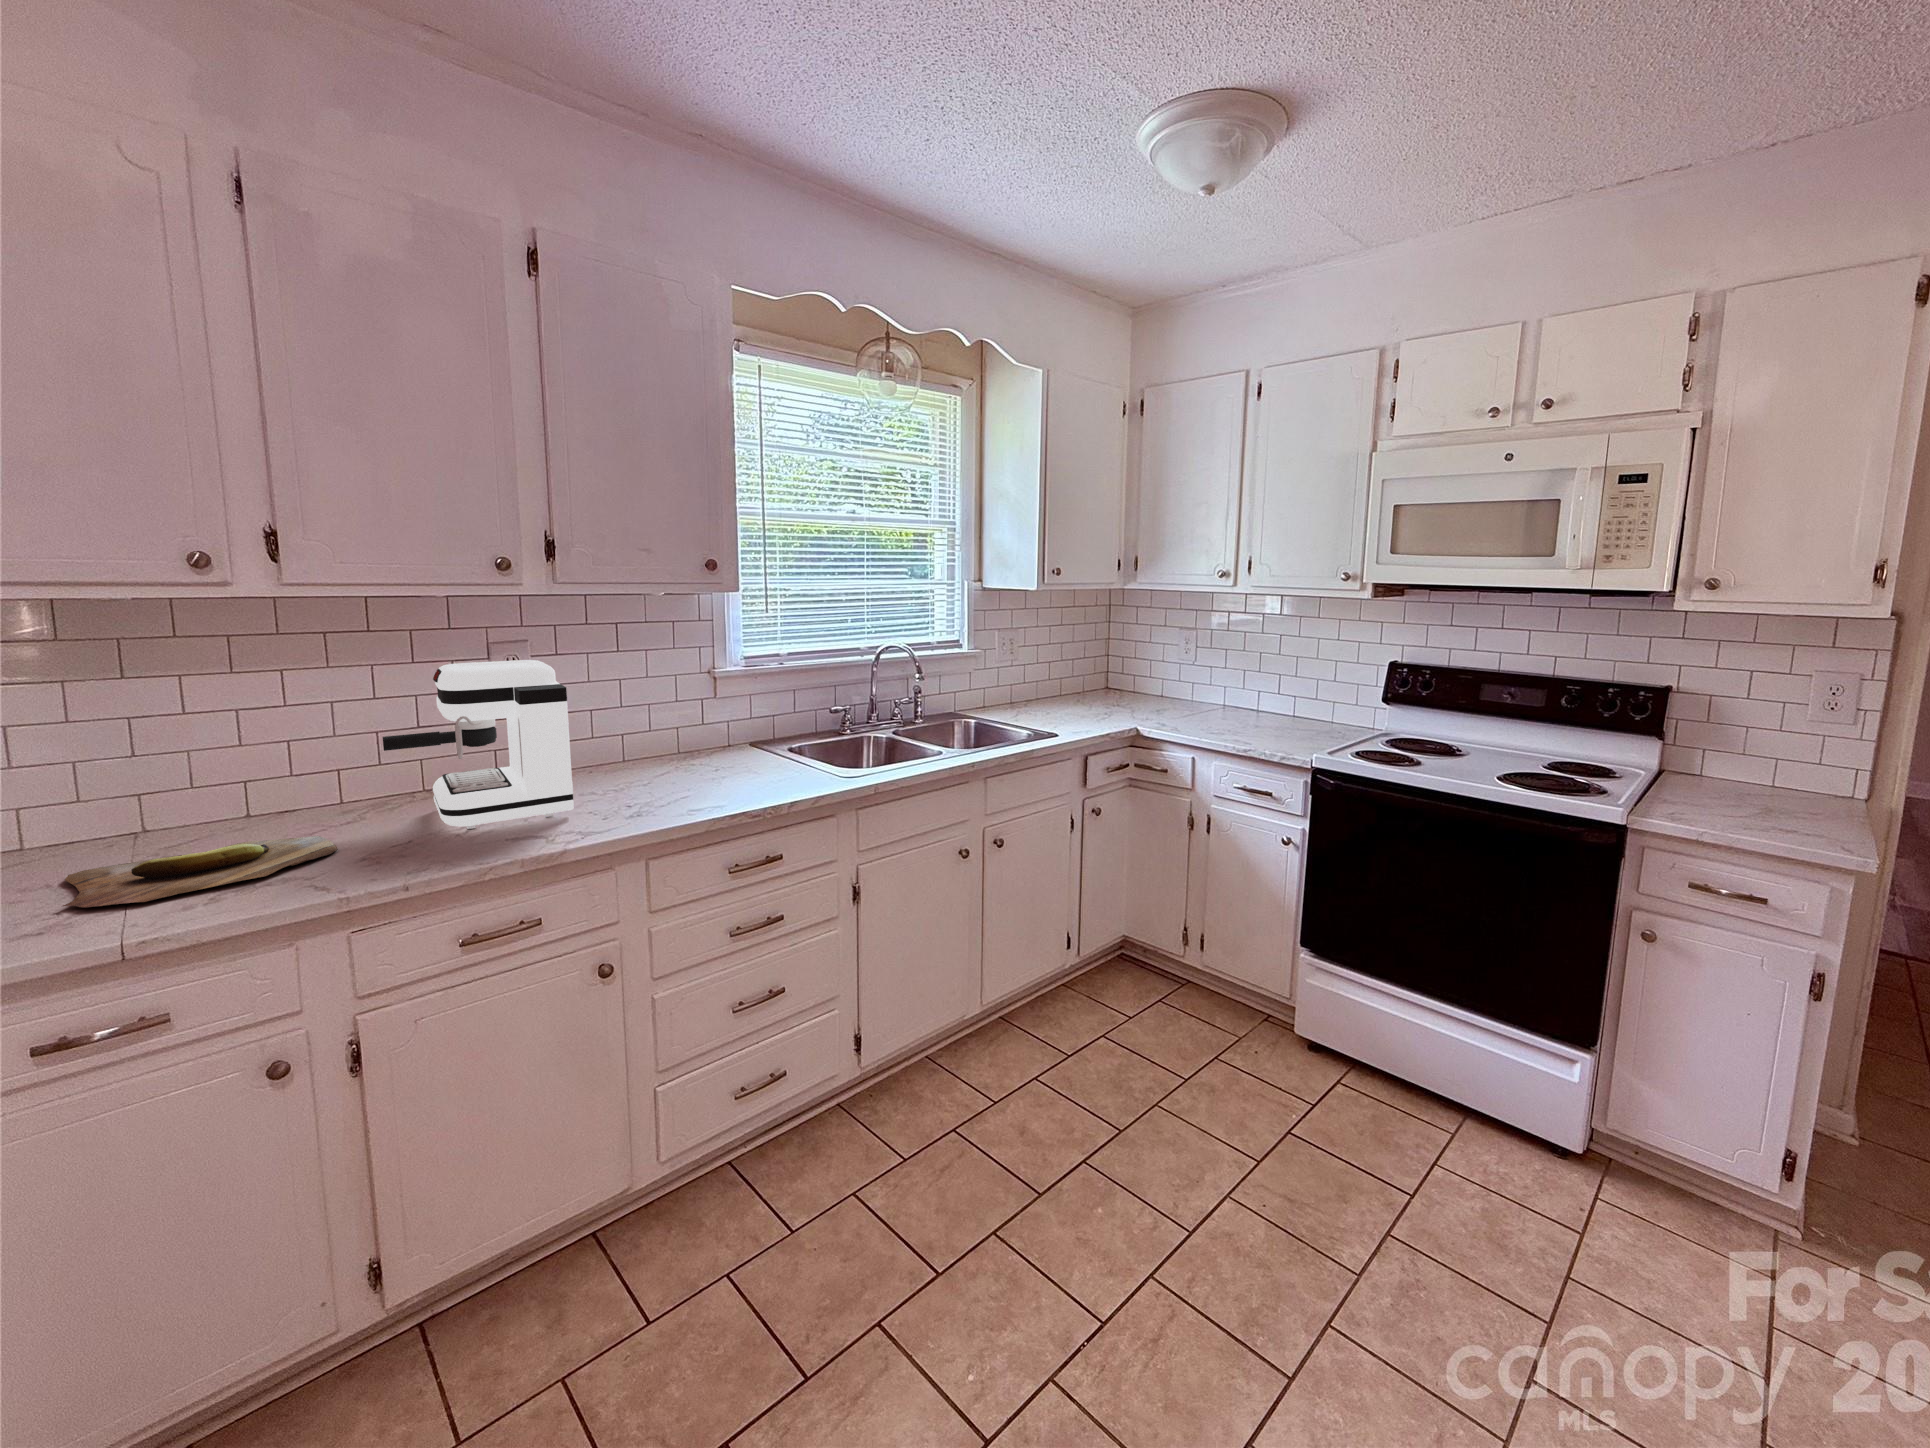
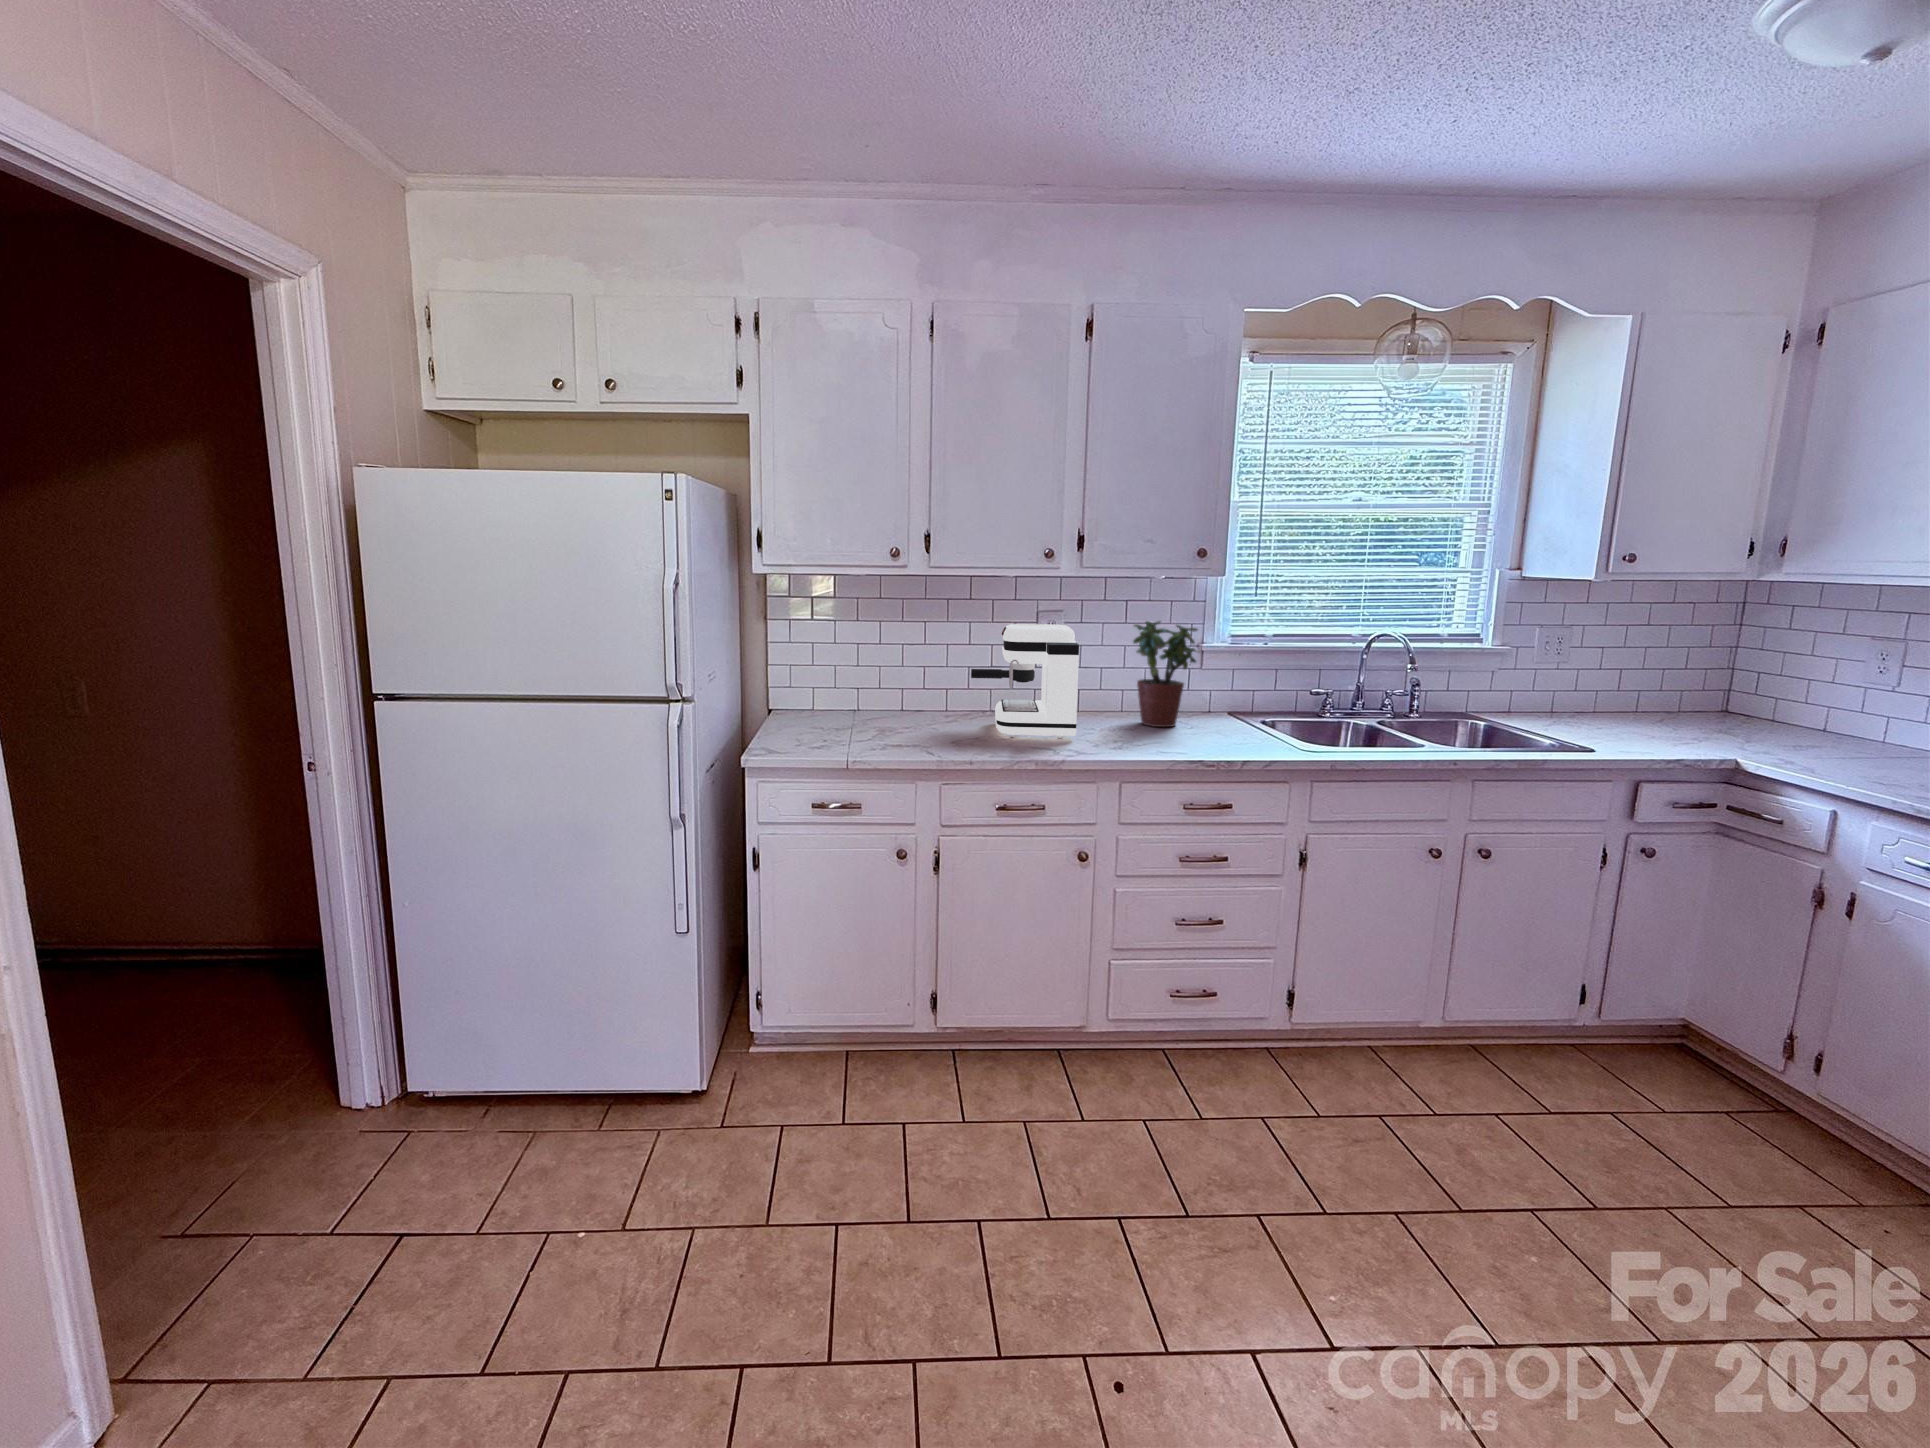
potted plant: none [632,646,720,776] -> present [1133,621,1197,727]
cutting board: present [63,836,338,908] -> none [829,722,942,743]

